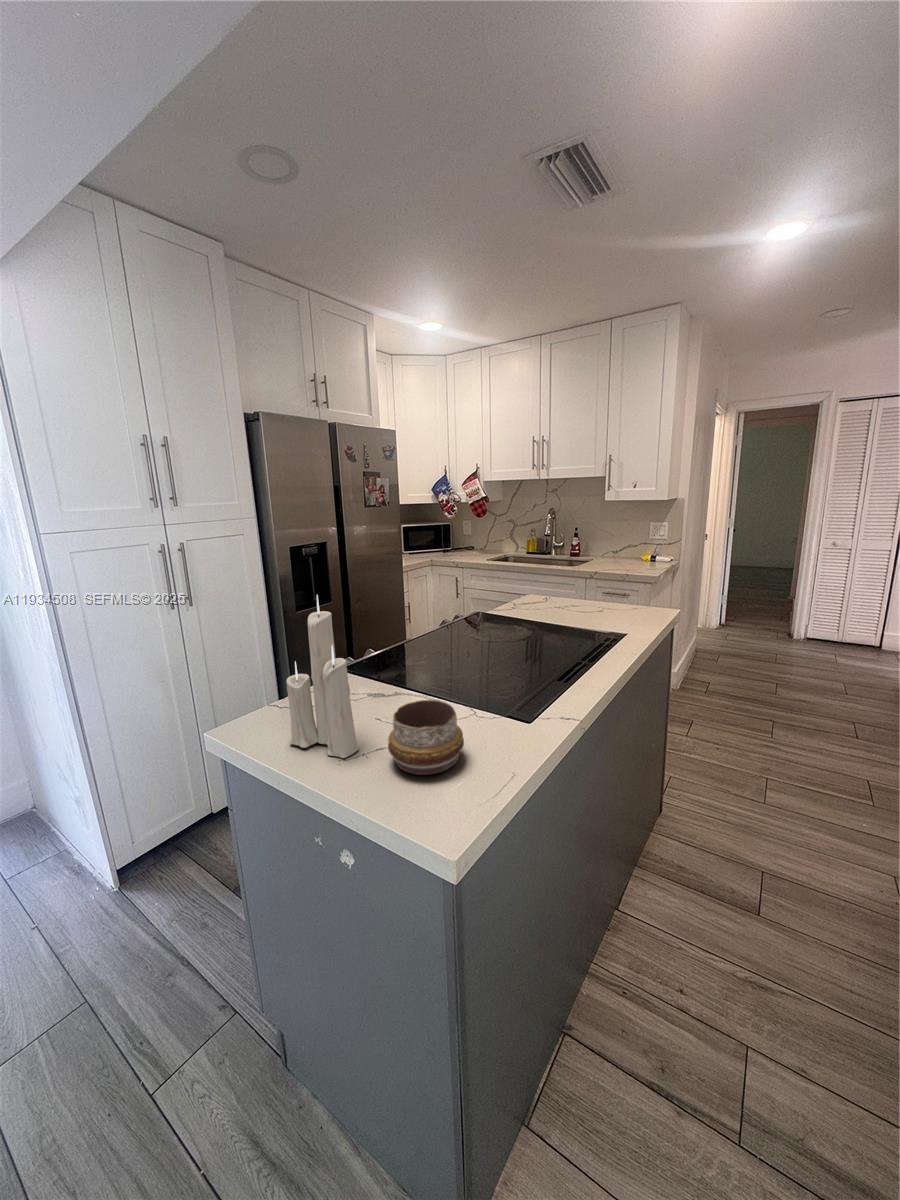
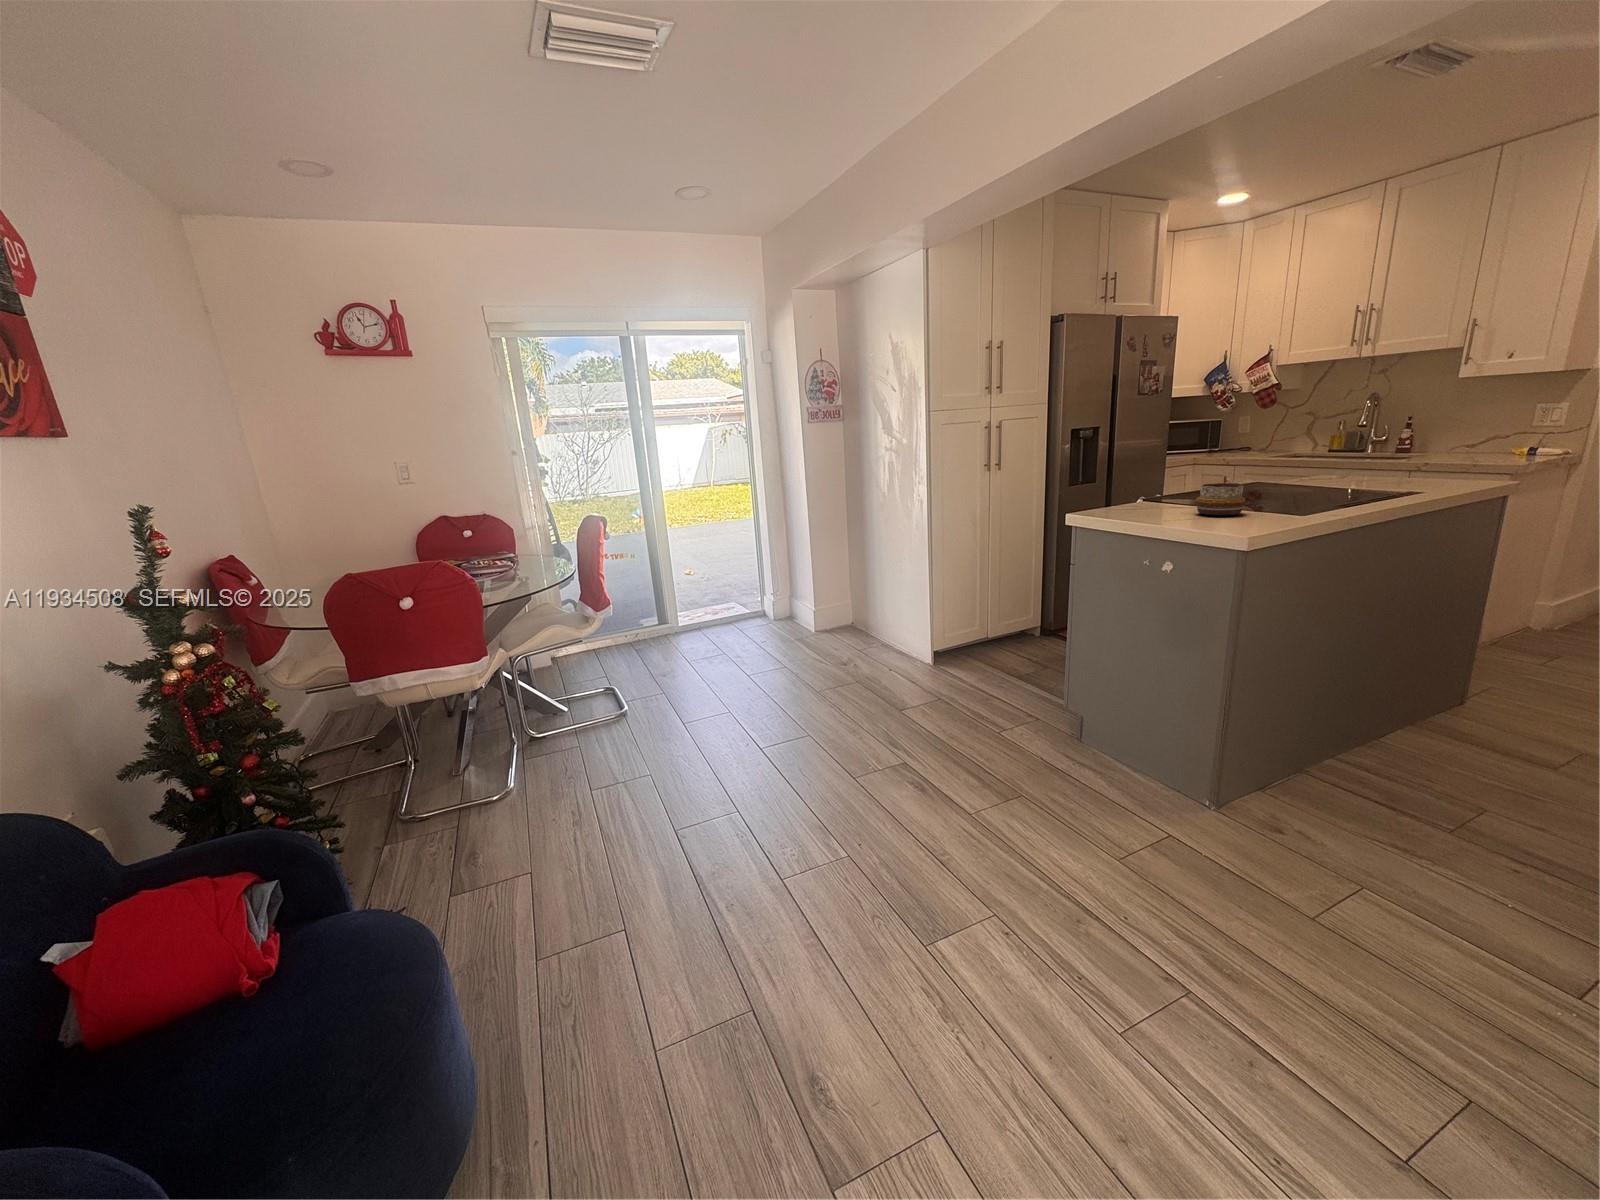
candle: present [287,595,358,758] -> none [1126,417,1173,513]

